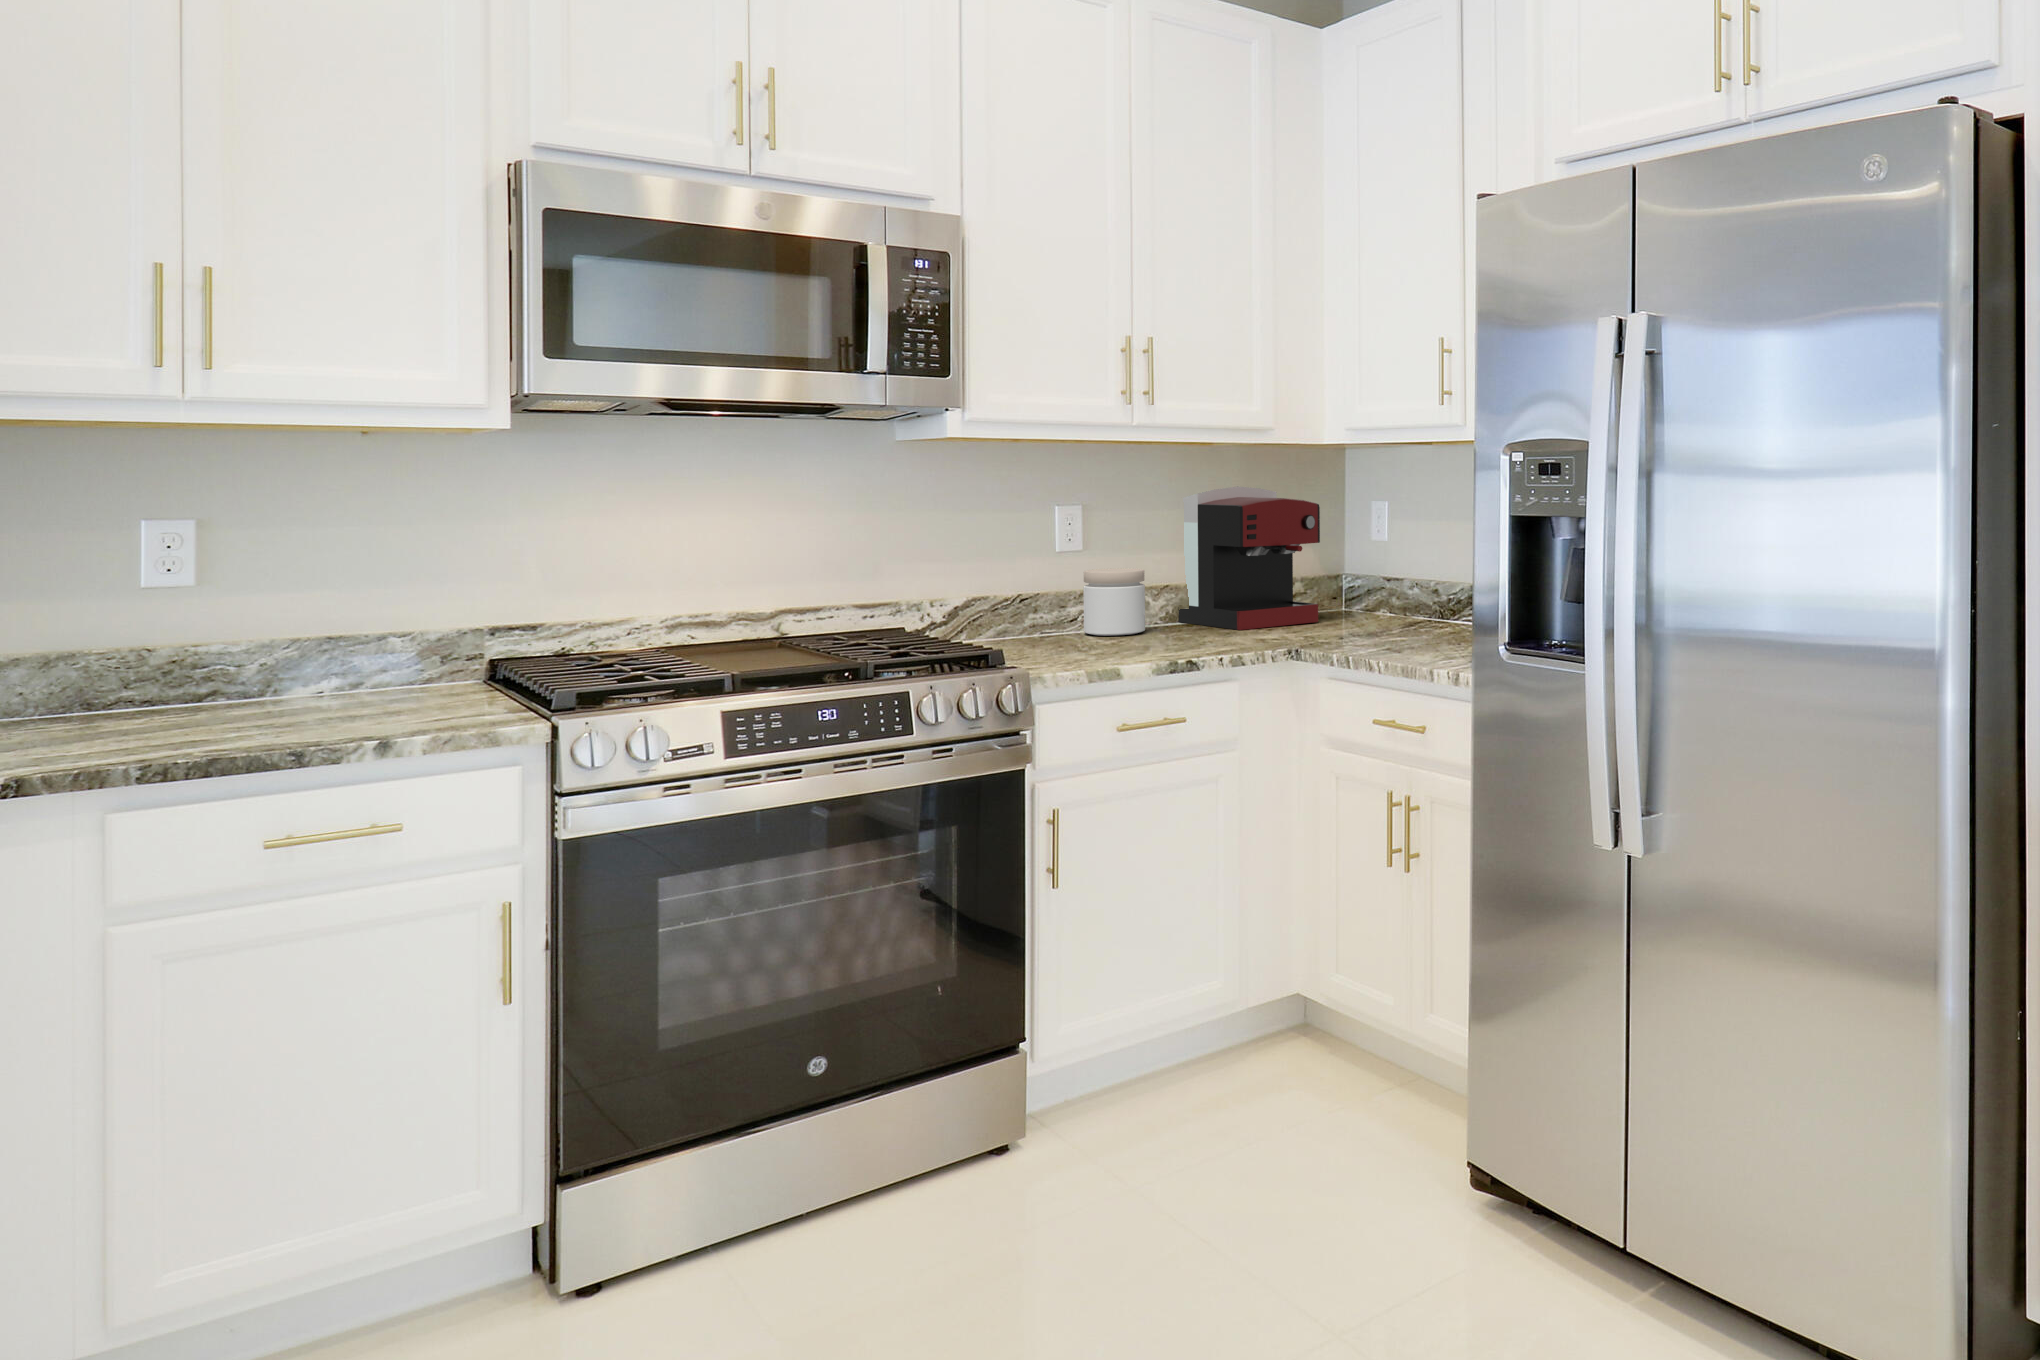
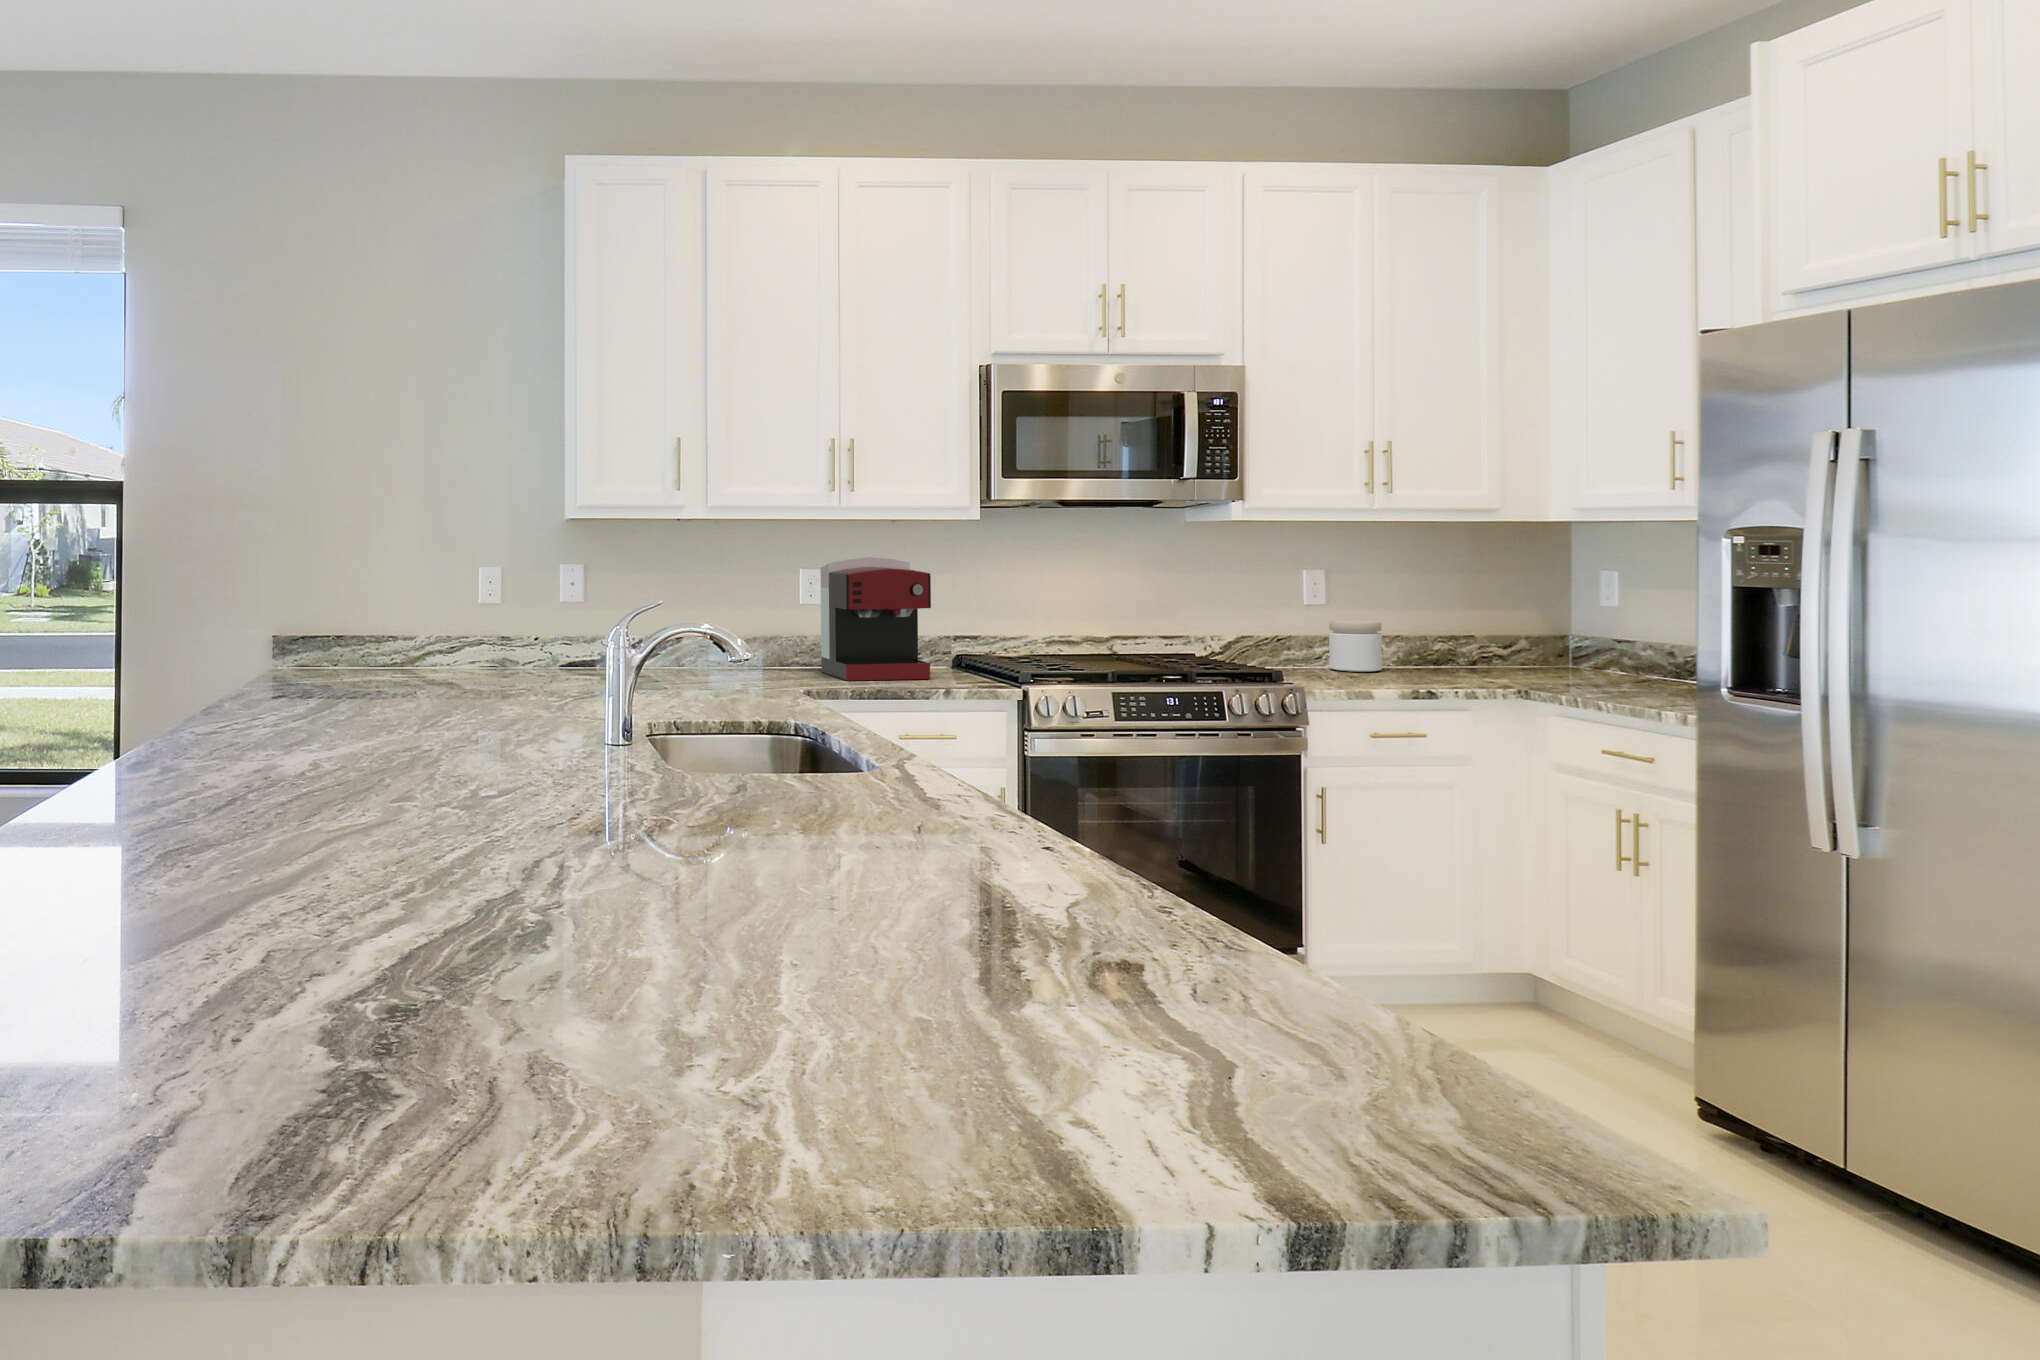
coffee maker: present [1179,486,1320,630] -> present [821,557,931,680]

